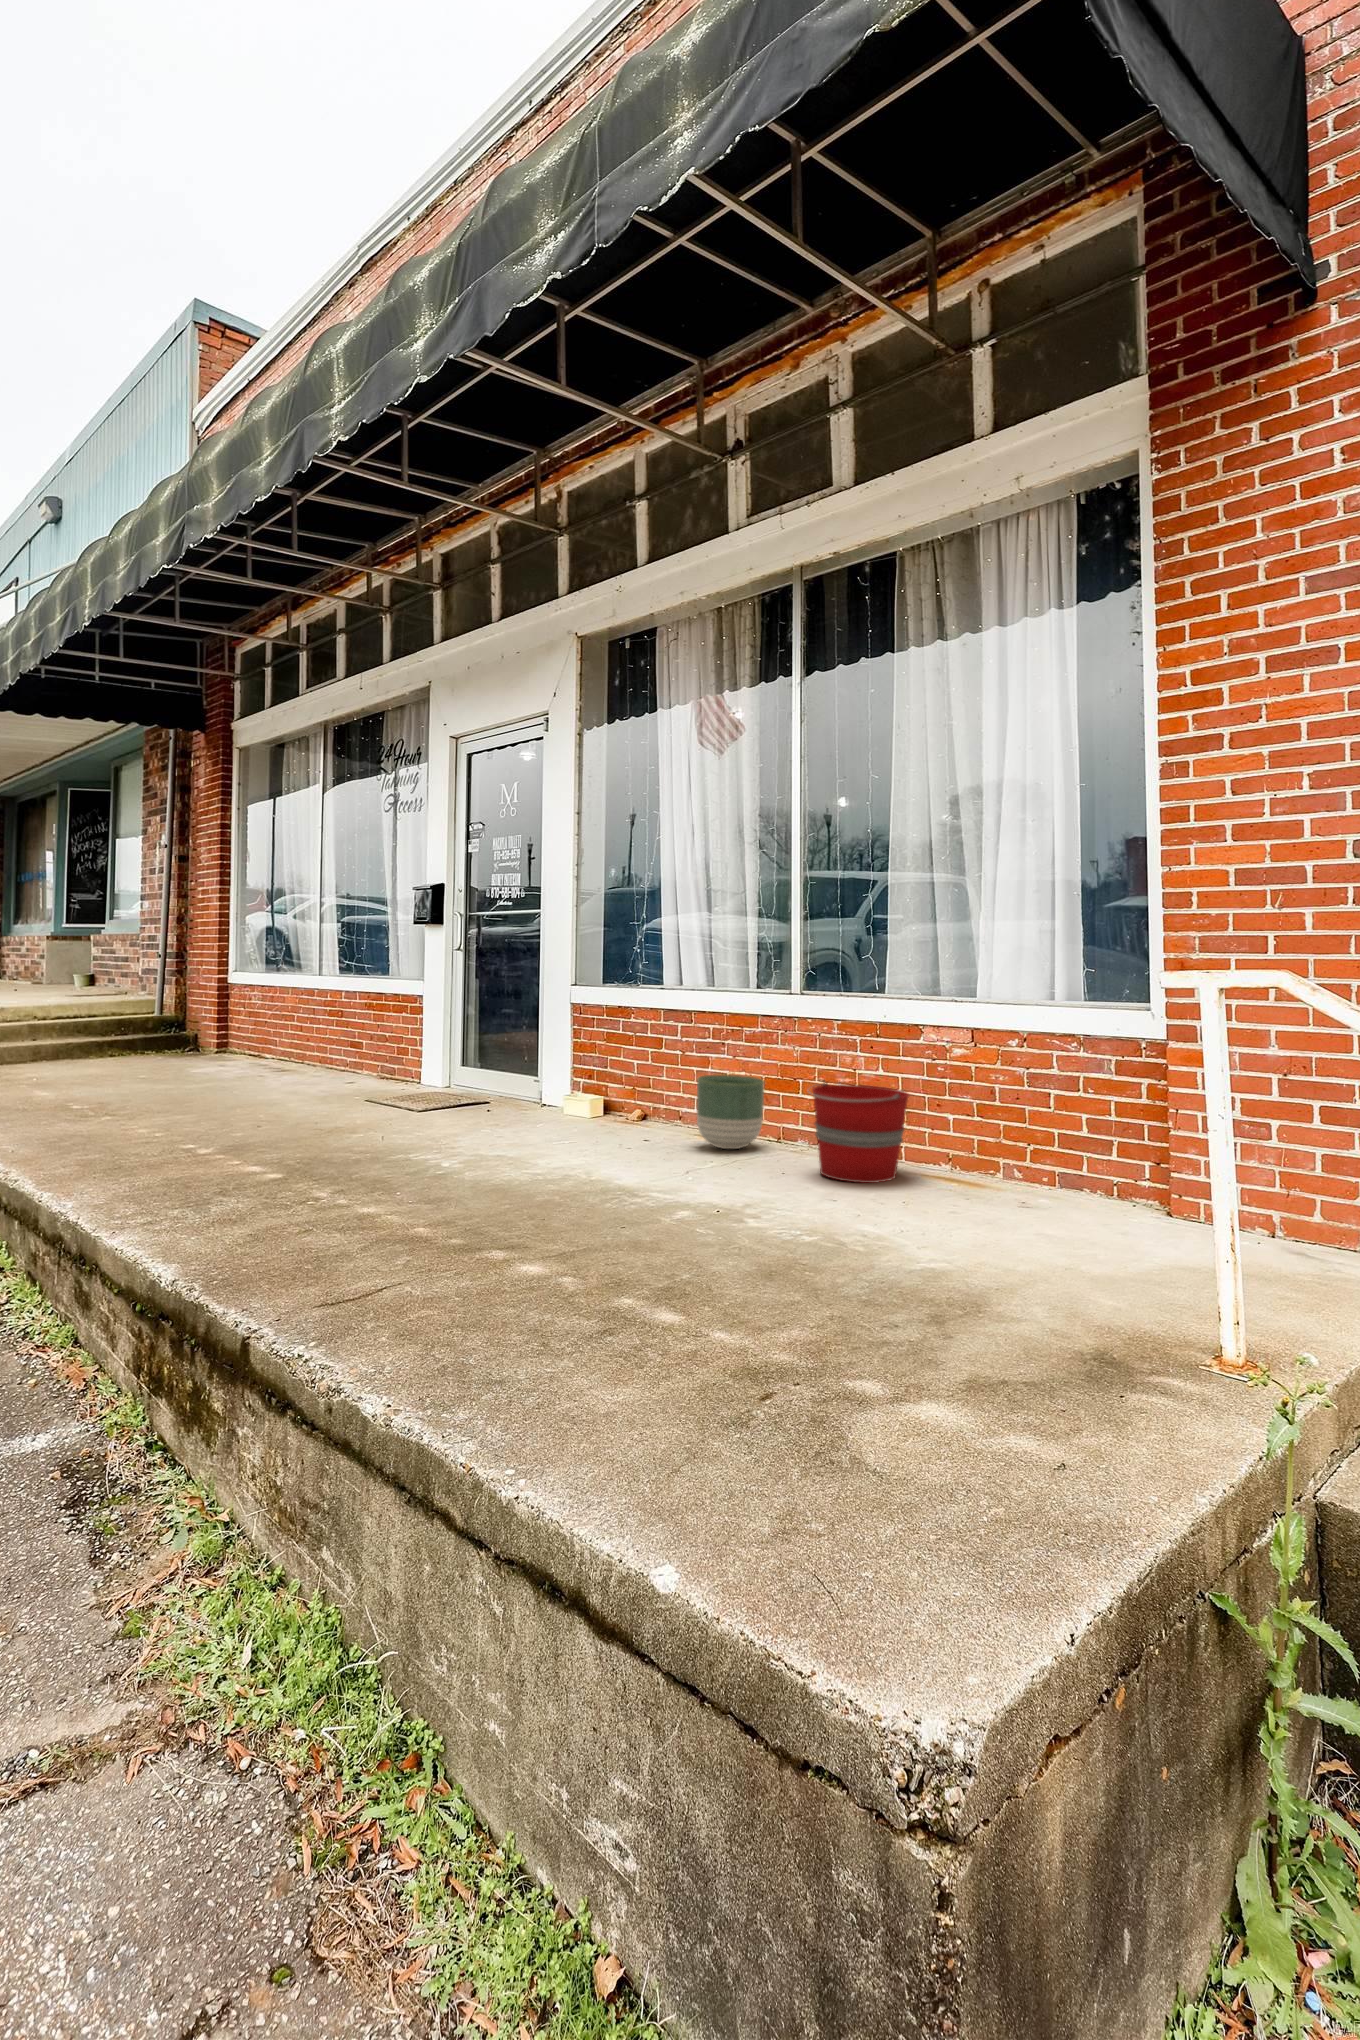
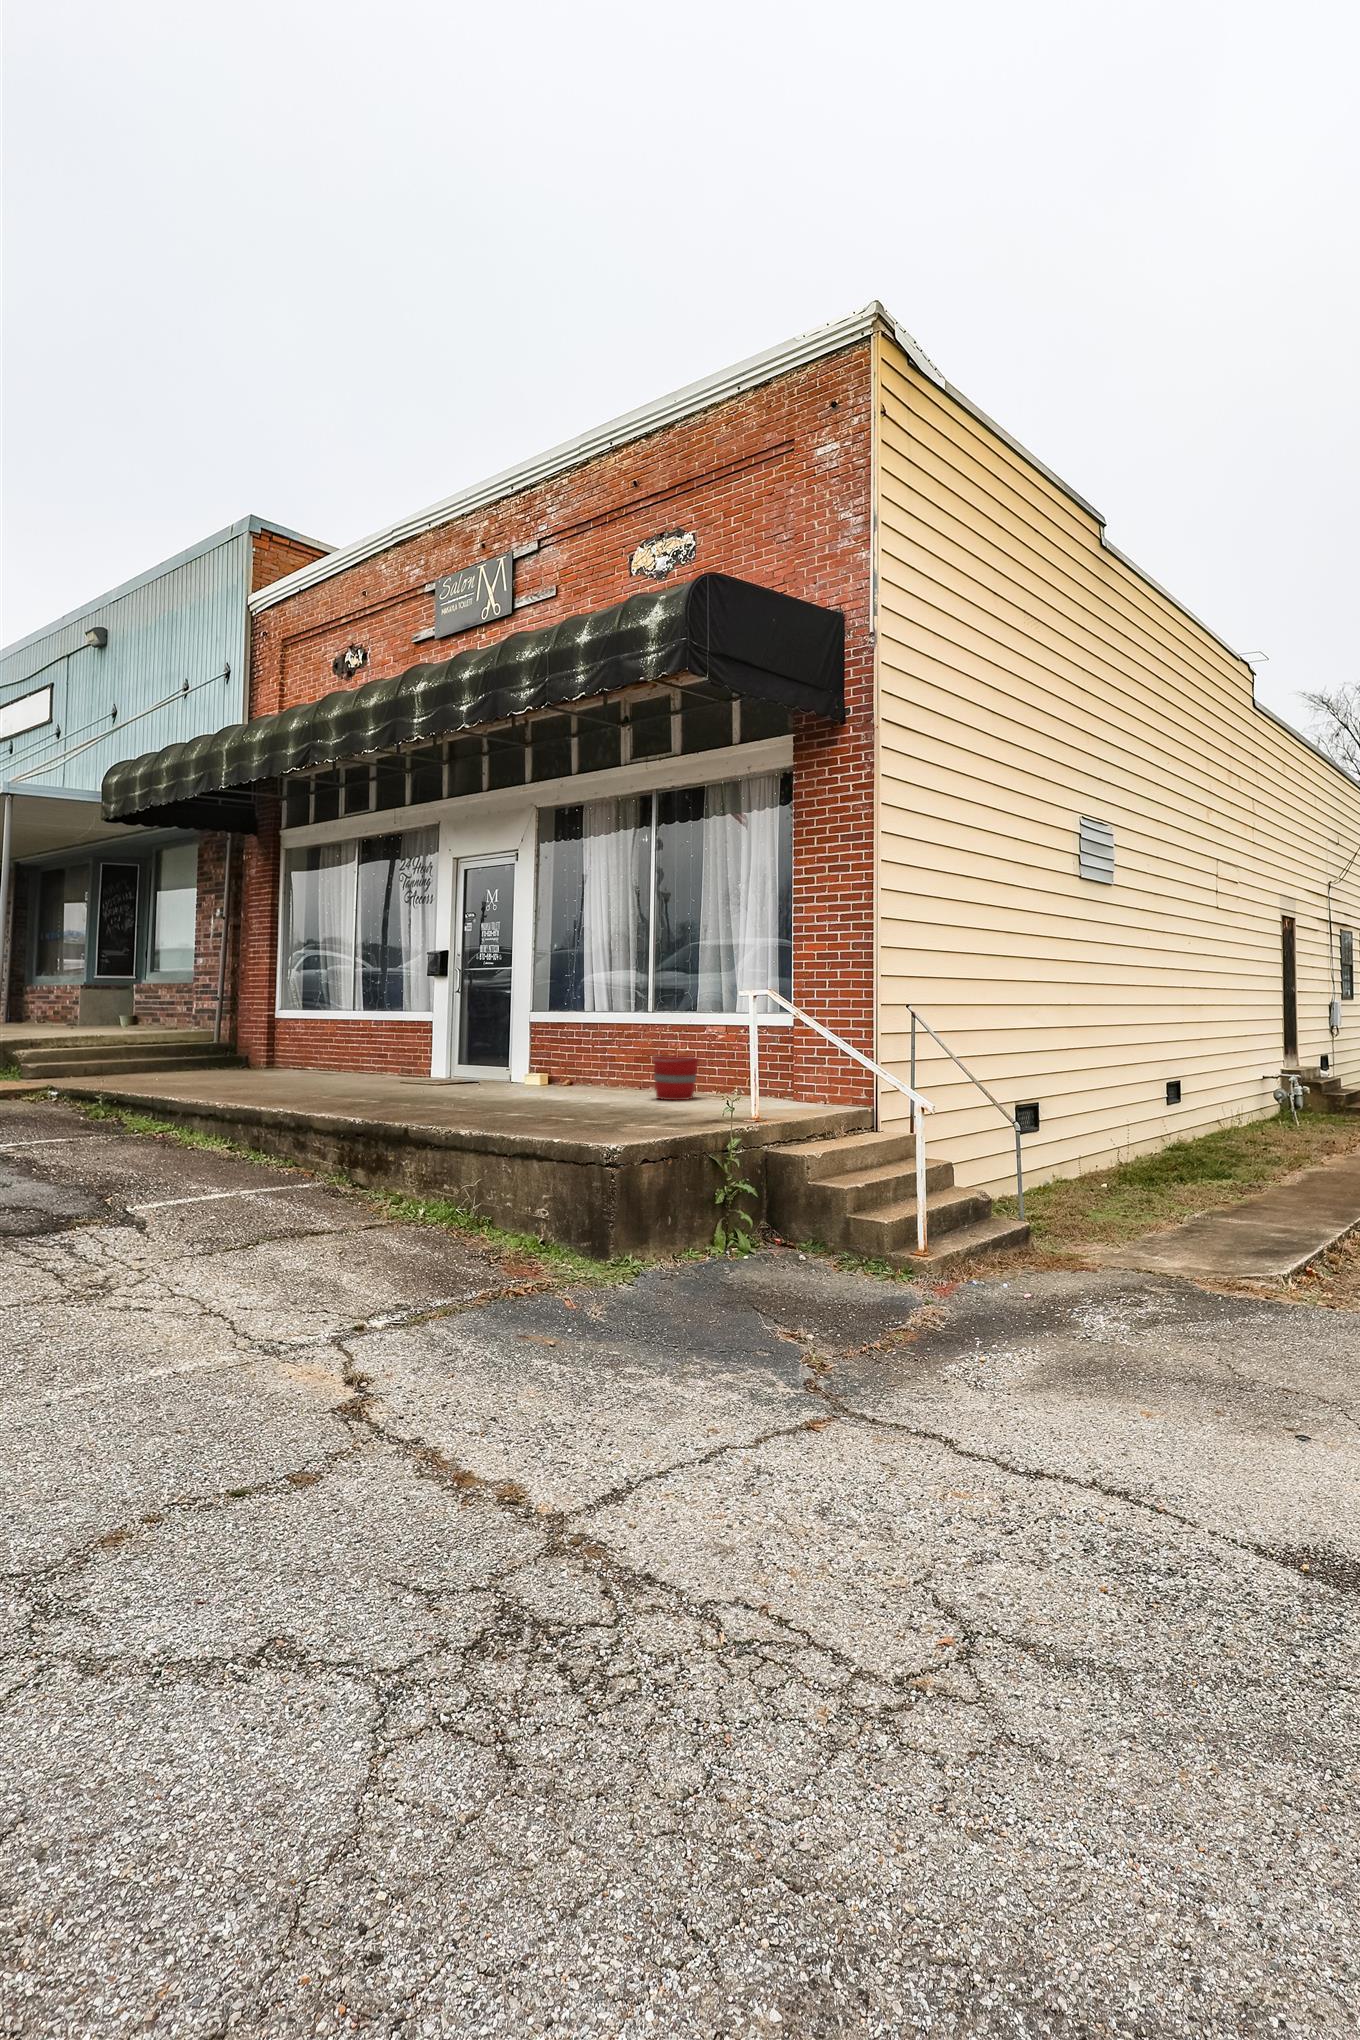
planter: present [697,1075,764,1149] -> none [599,1056,634,1093]

